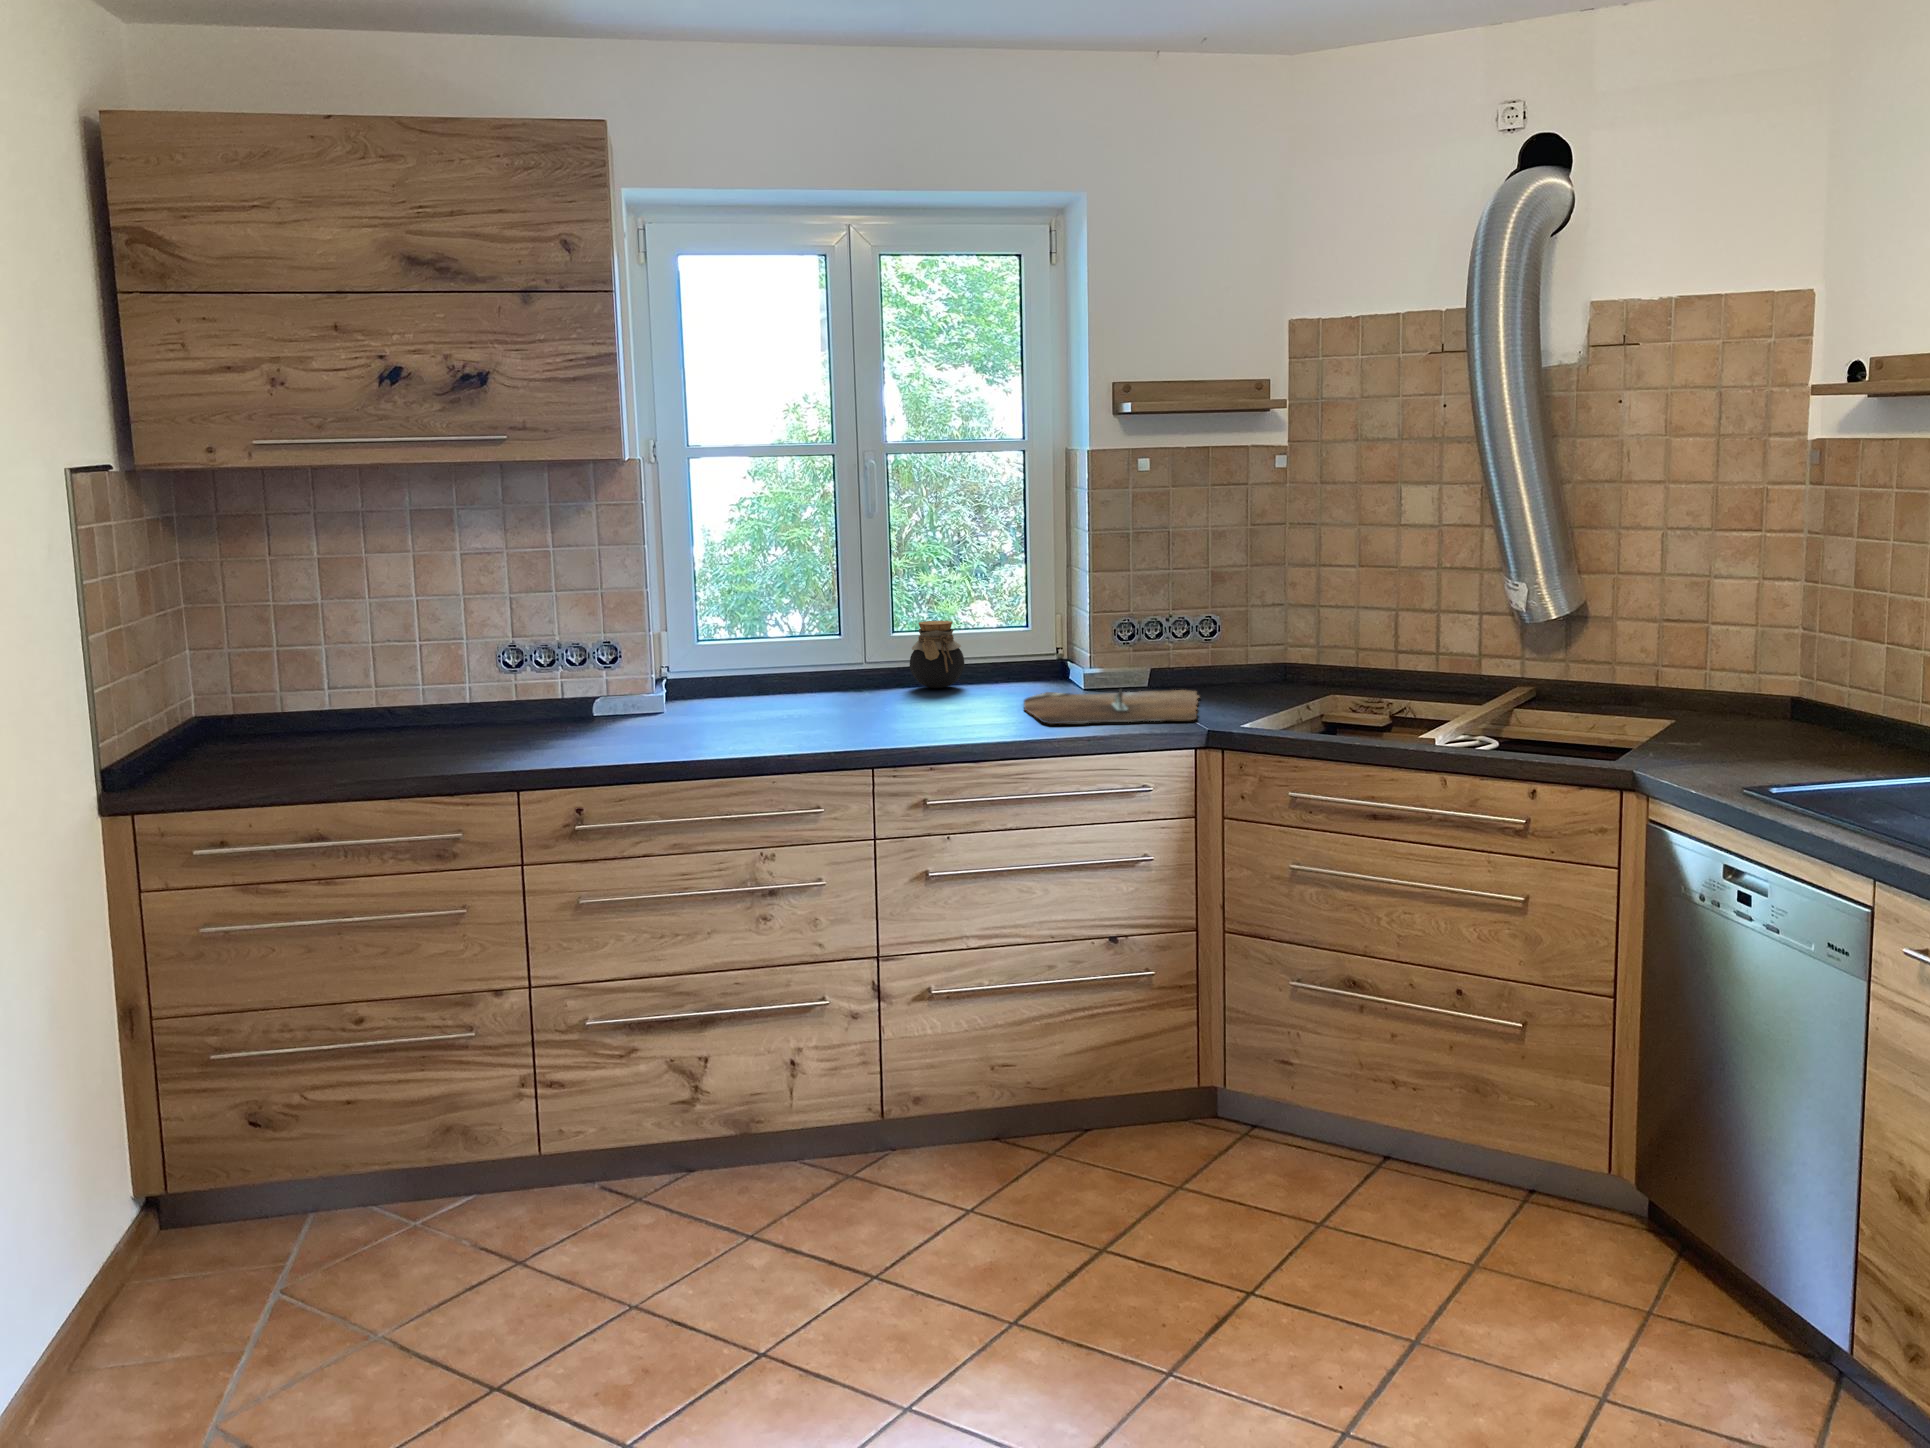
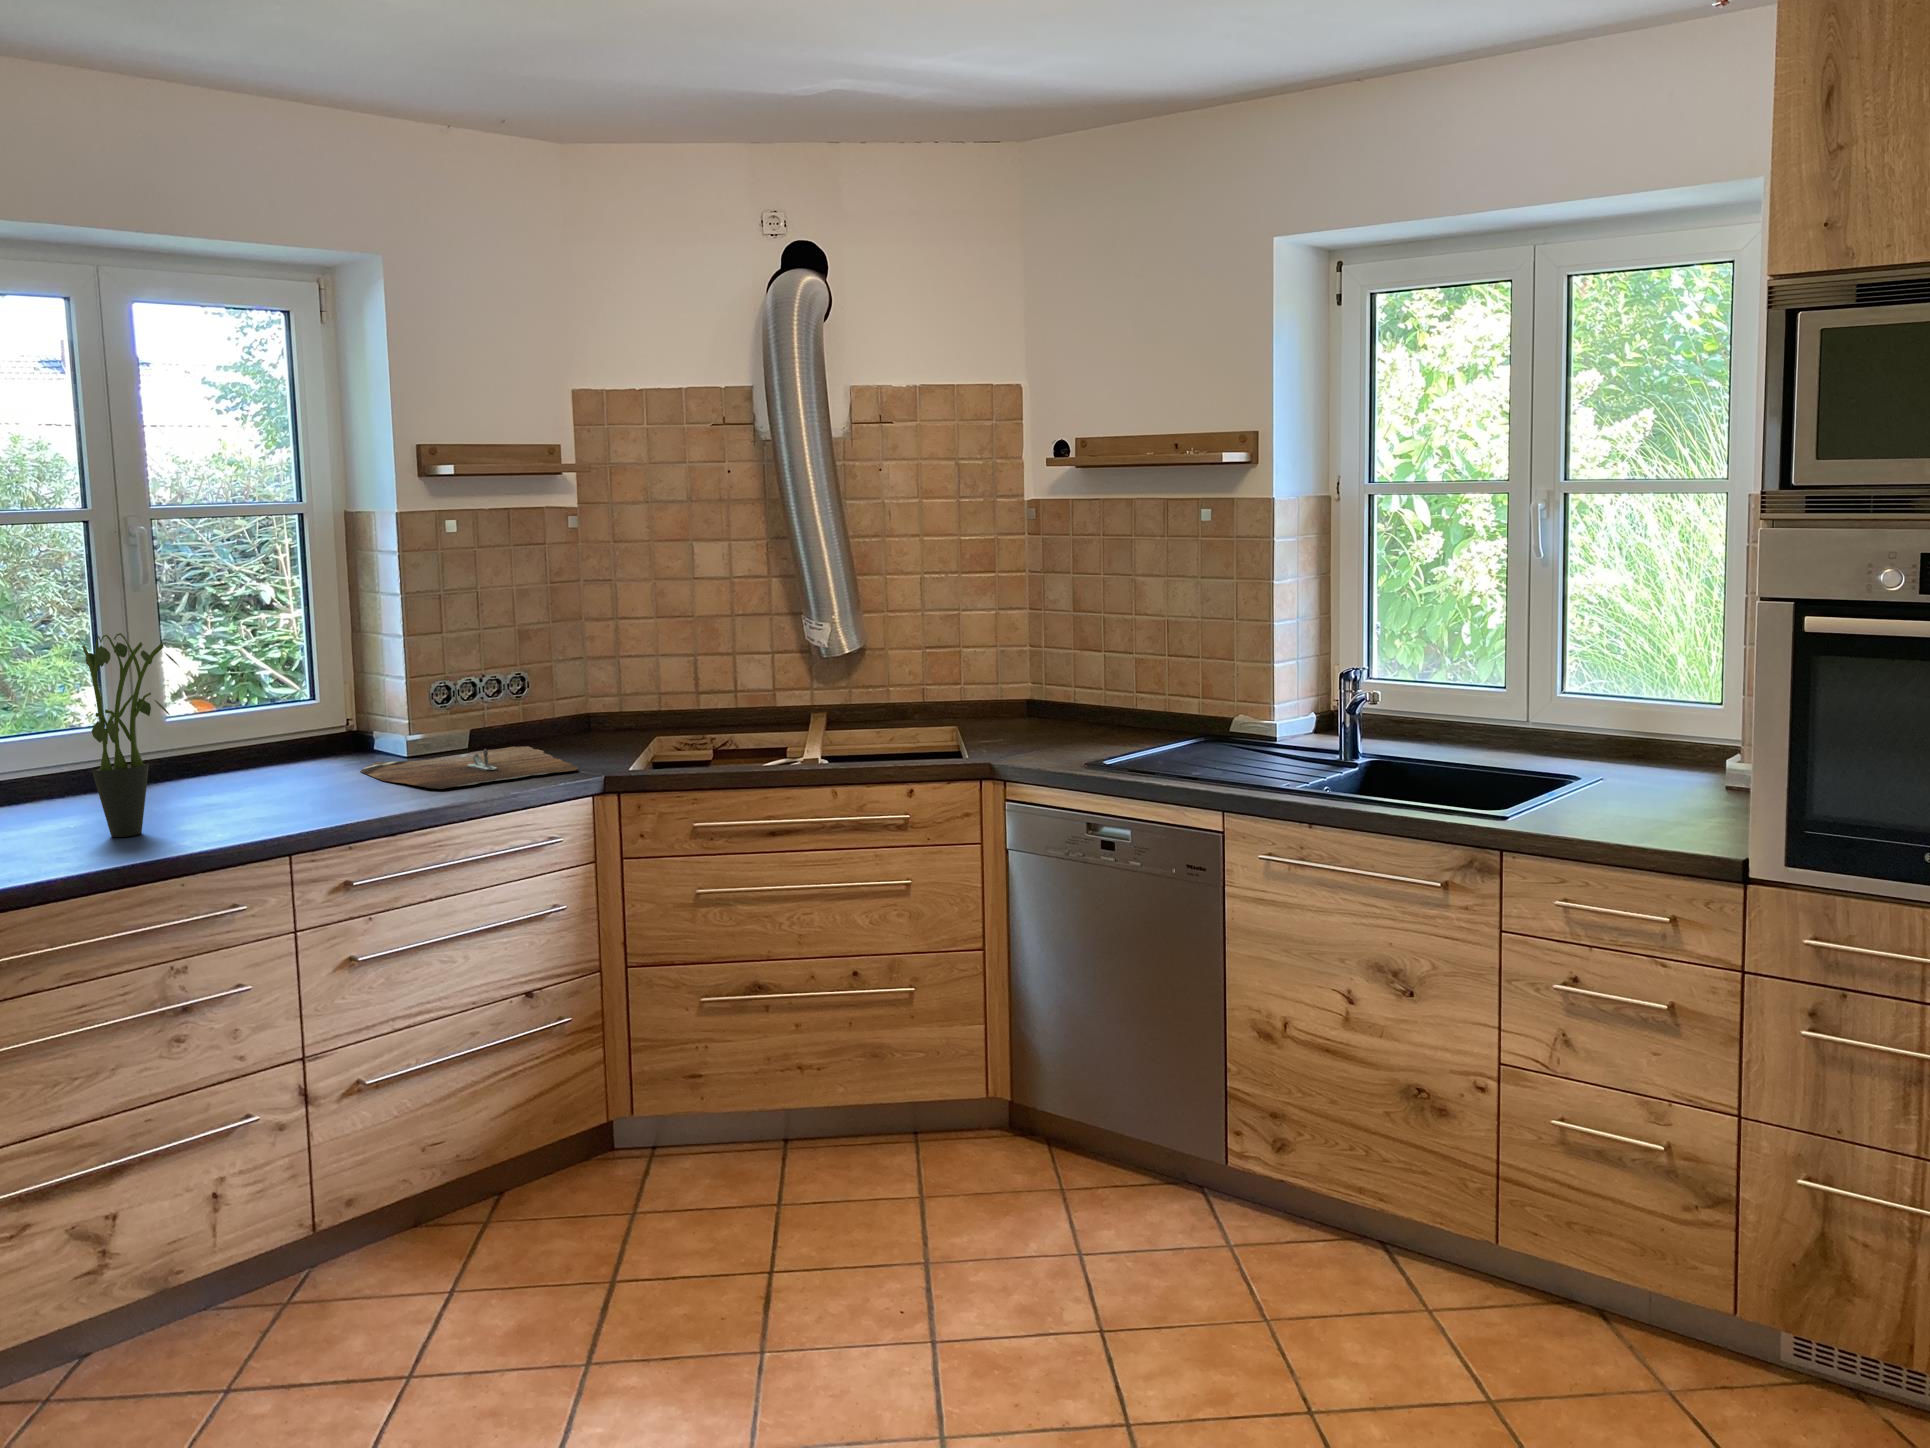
potted plant: none [742,557,811,735] -> present [82,633,178,837]
jar: present [910,621,964,688] -> none [199,698,266,772]

